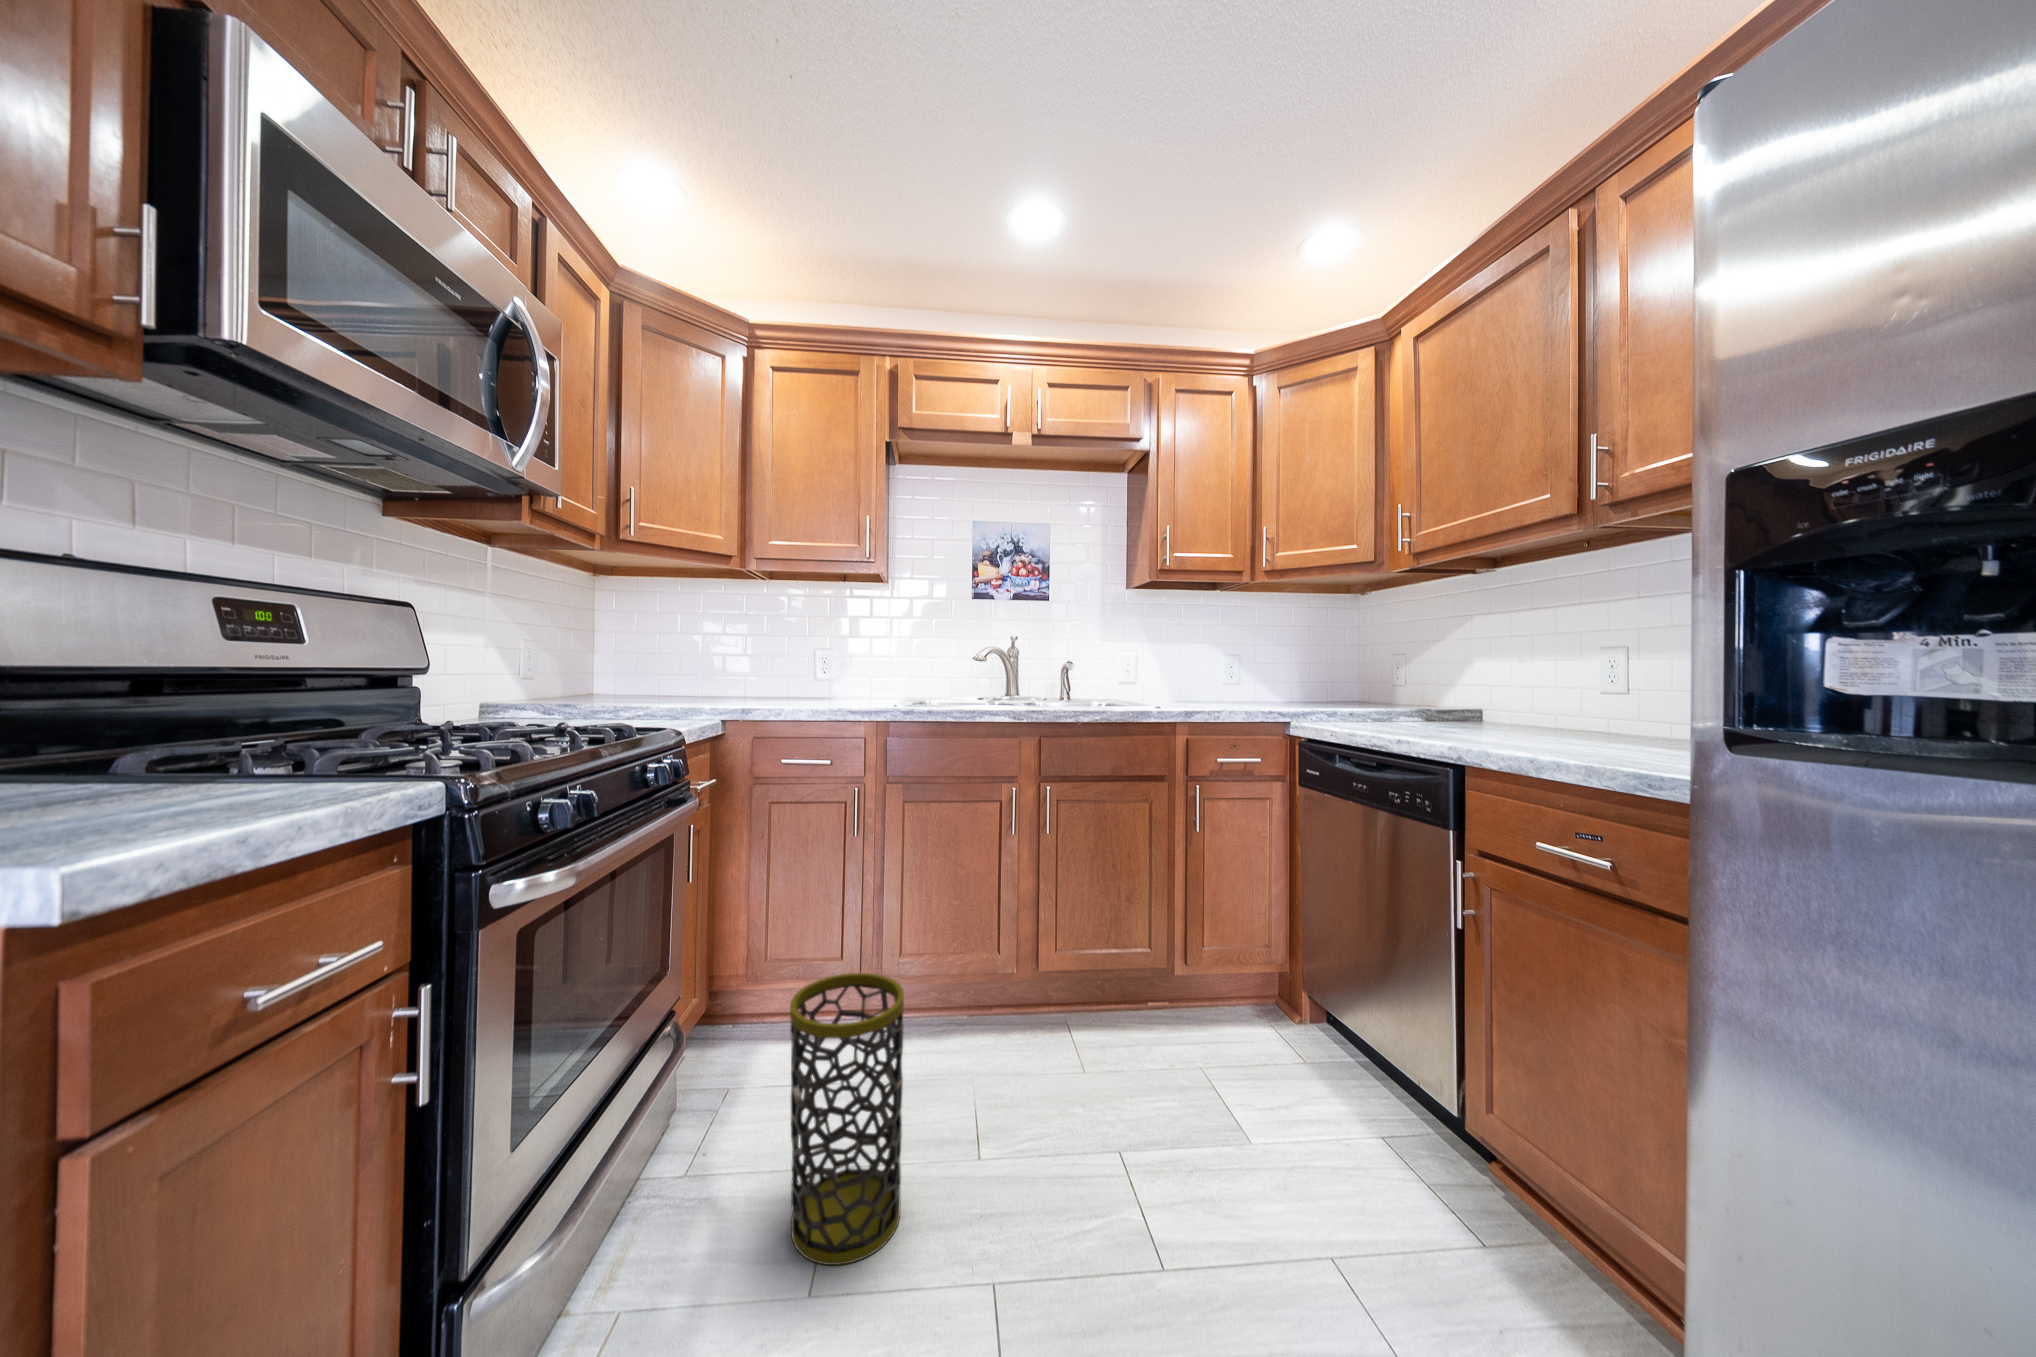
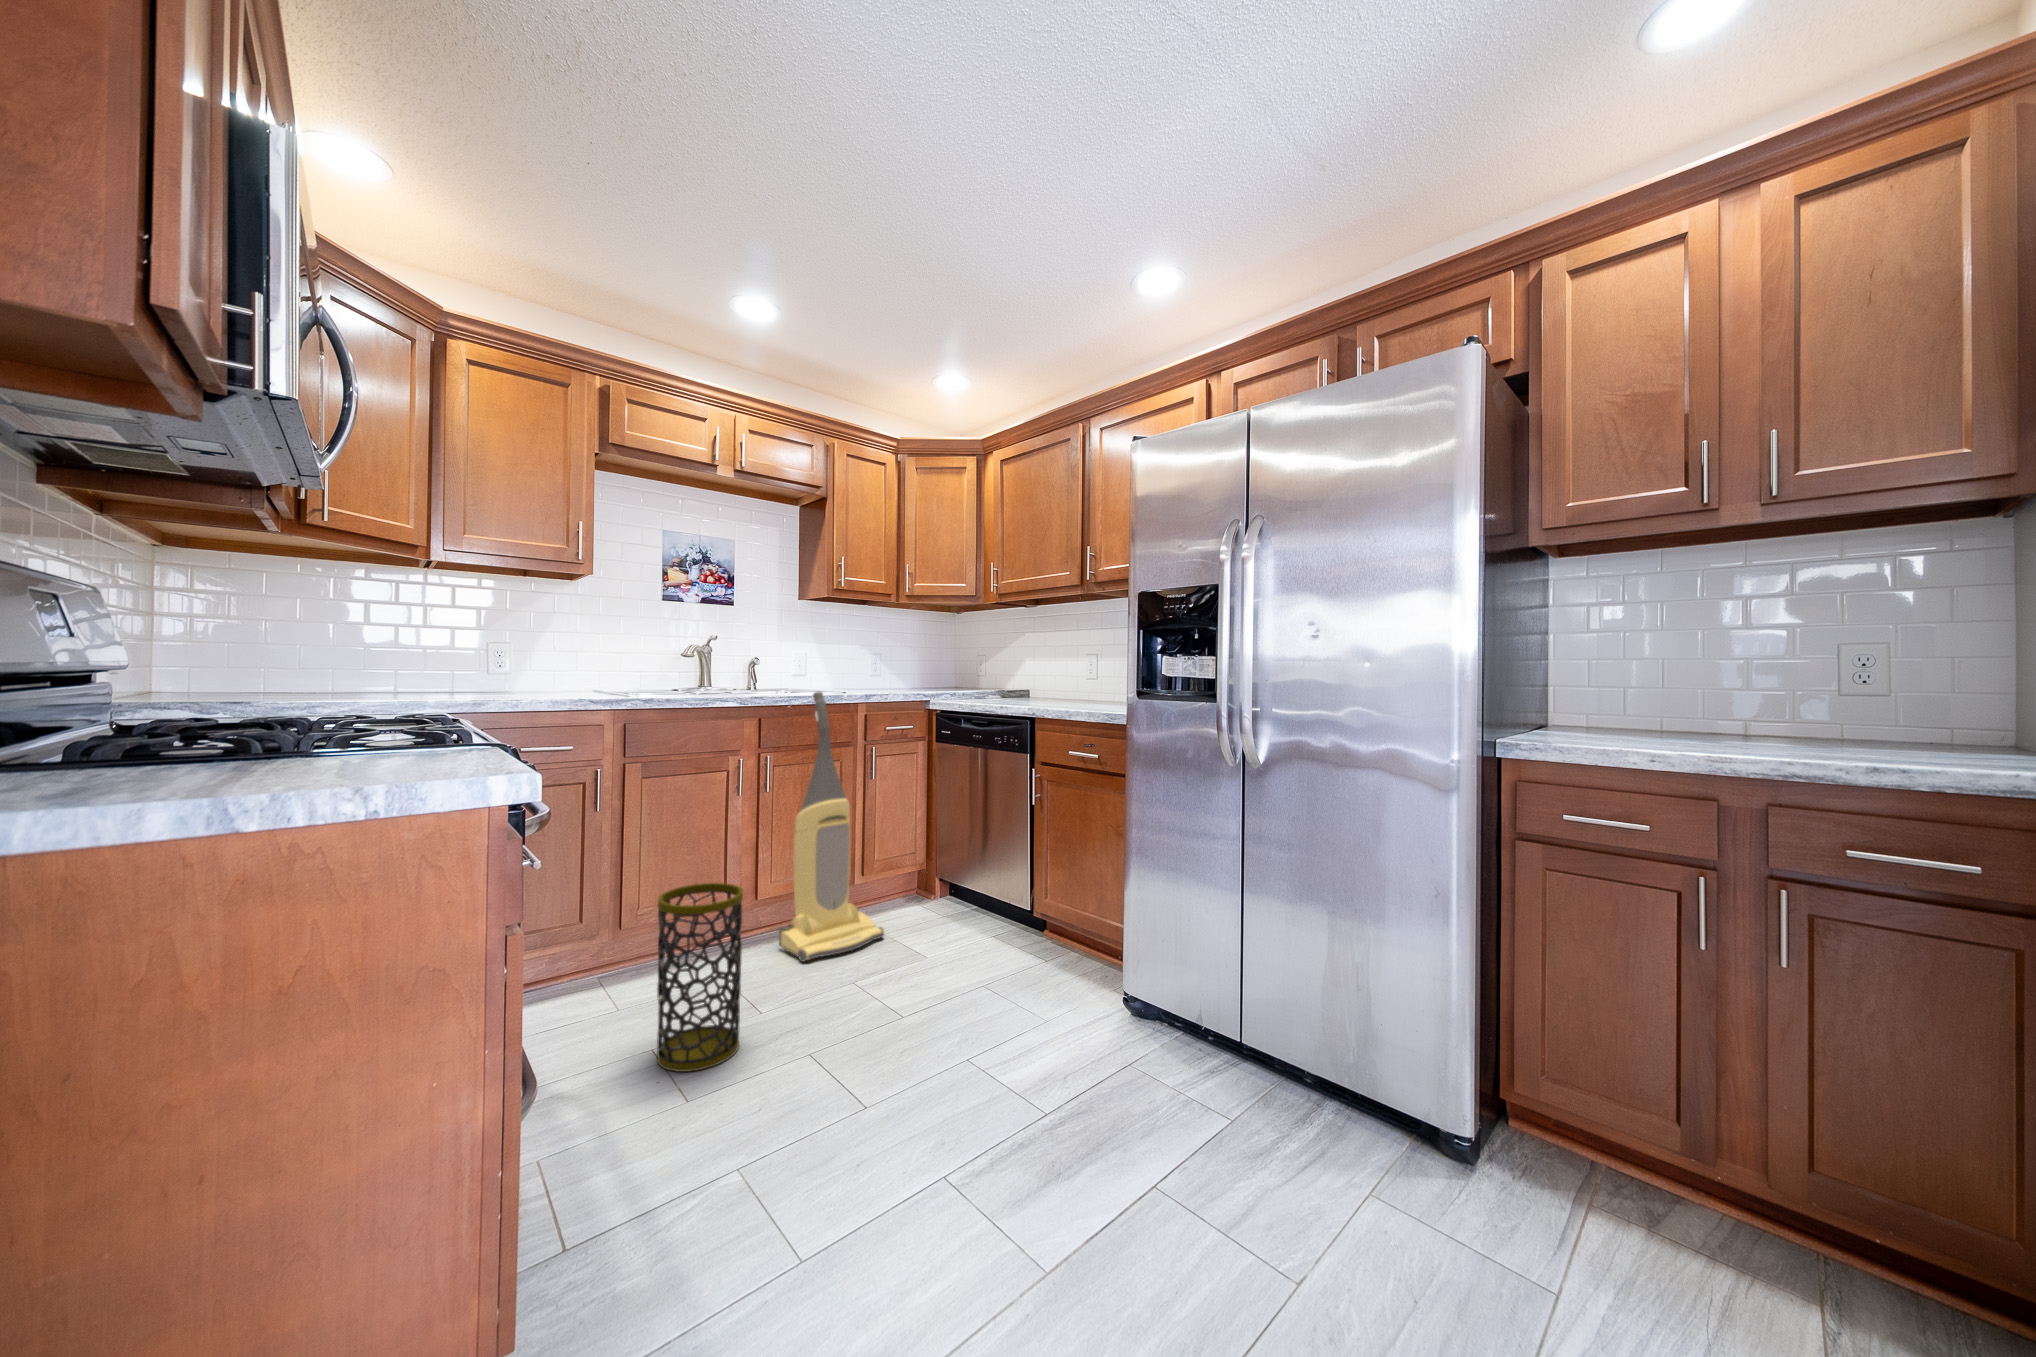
vacuum cleaner: none [1048,706,1191,1087] -> present [779,692,884,962]

